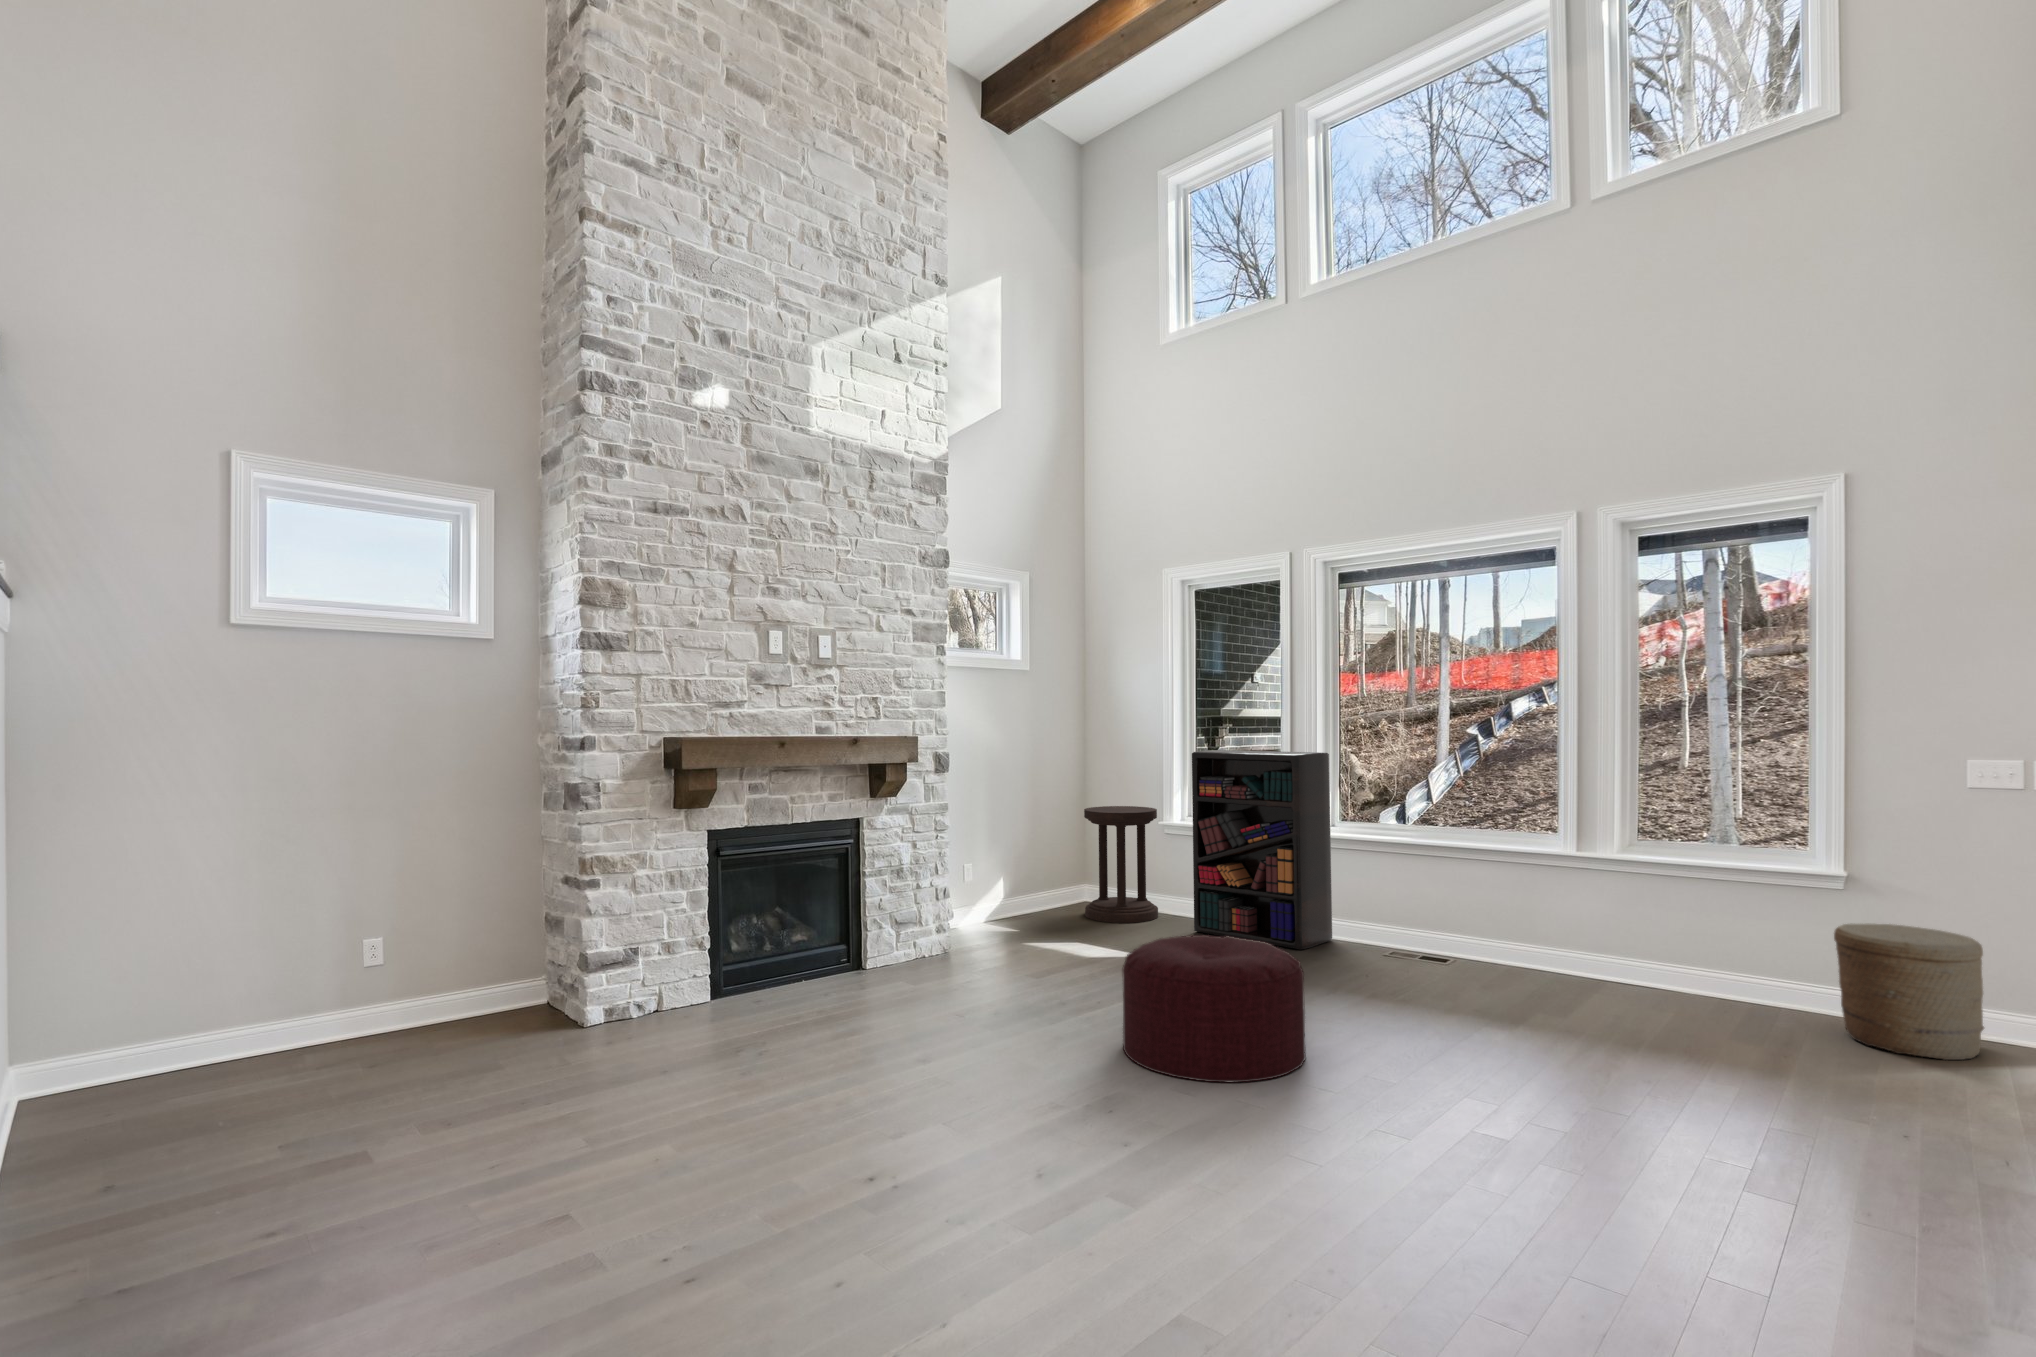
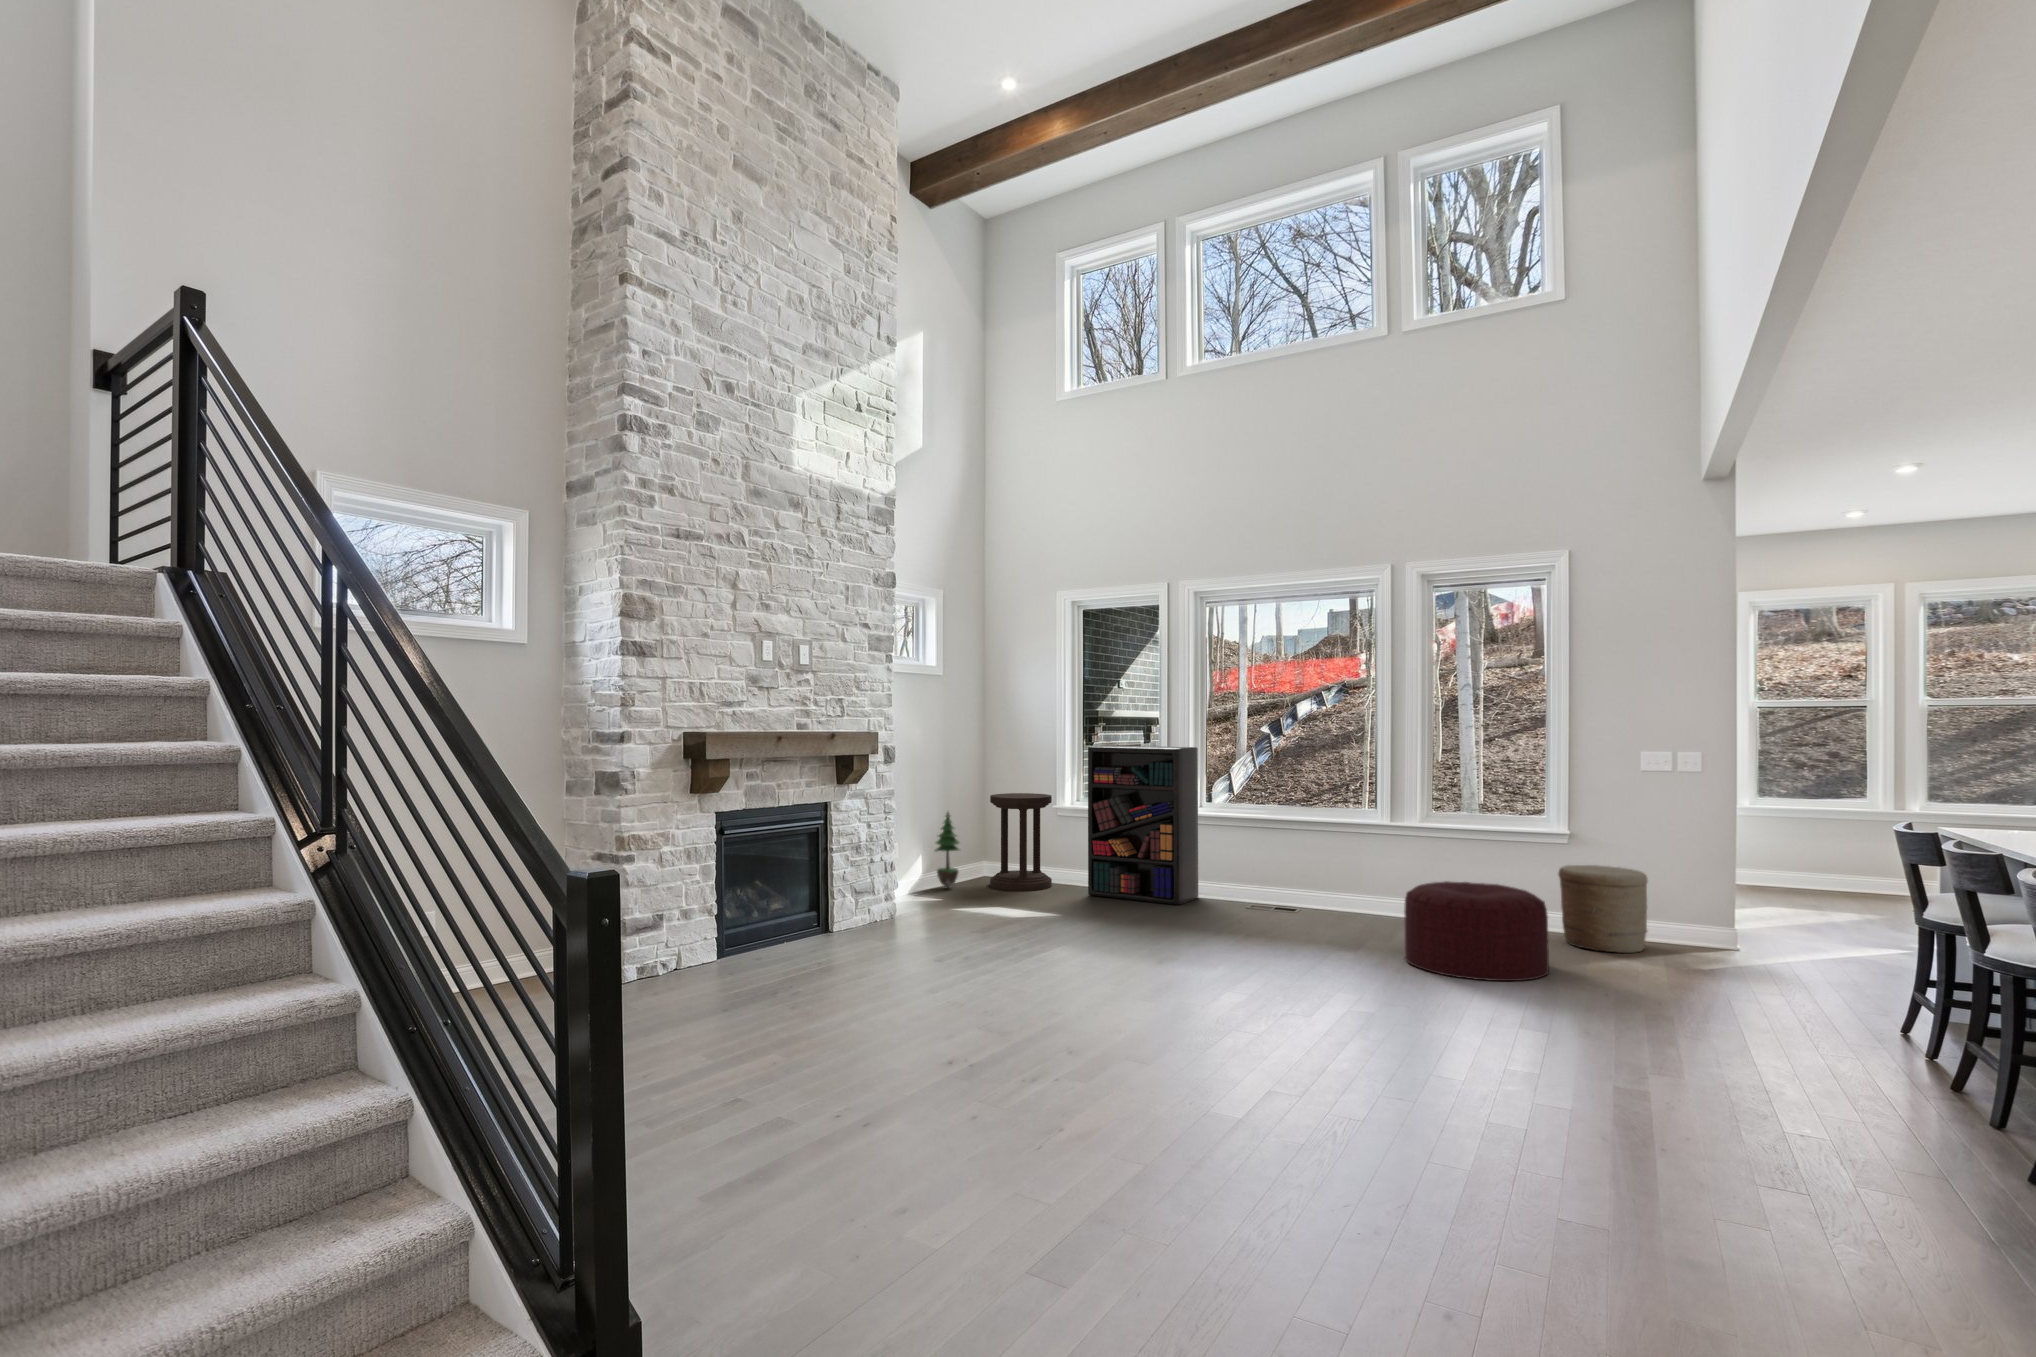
potted tree: none [1018,825,1050,916] -> present [935,812,959,888]
ottoman: present [1122,935,1306,1082] -> present [1404,881,1549,981]

